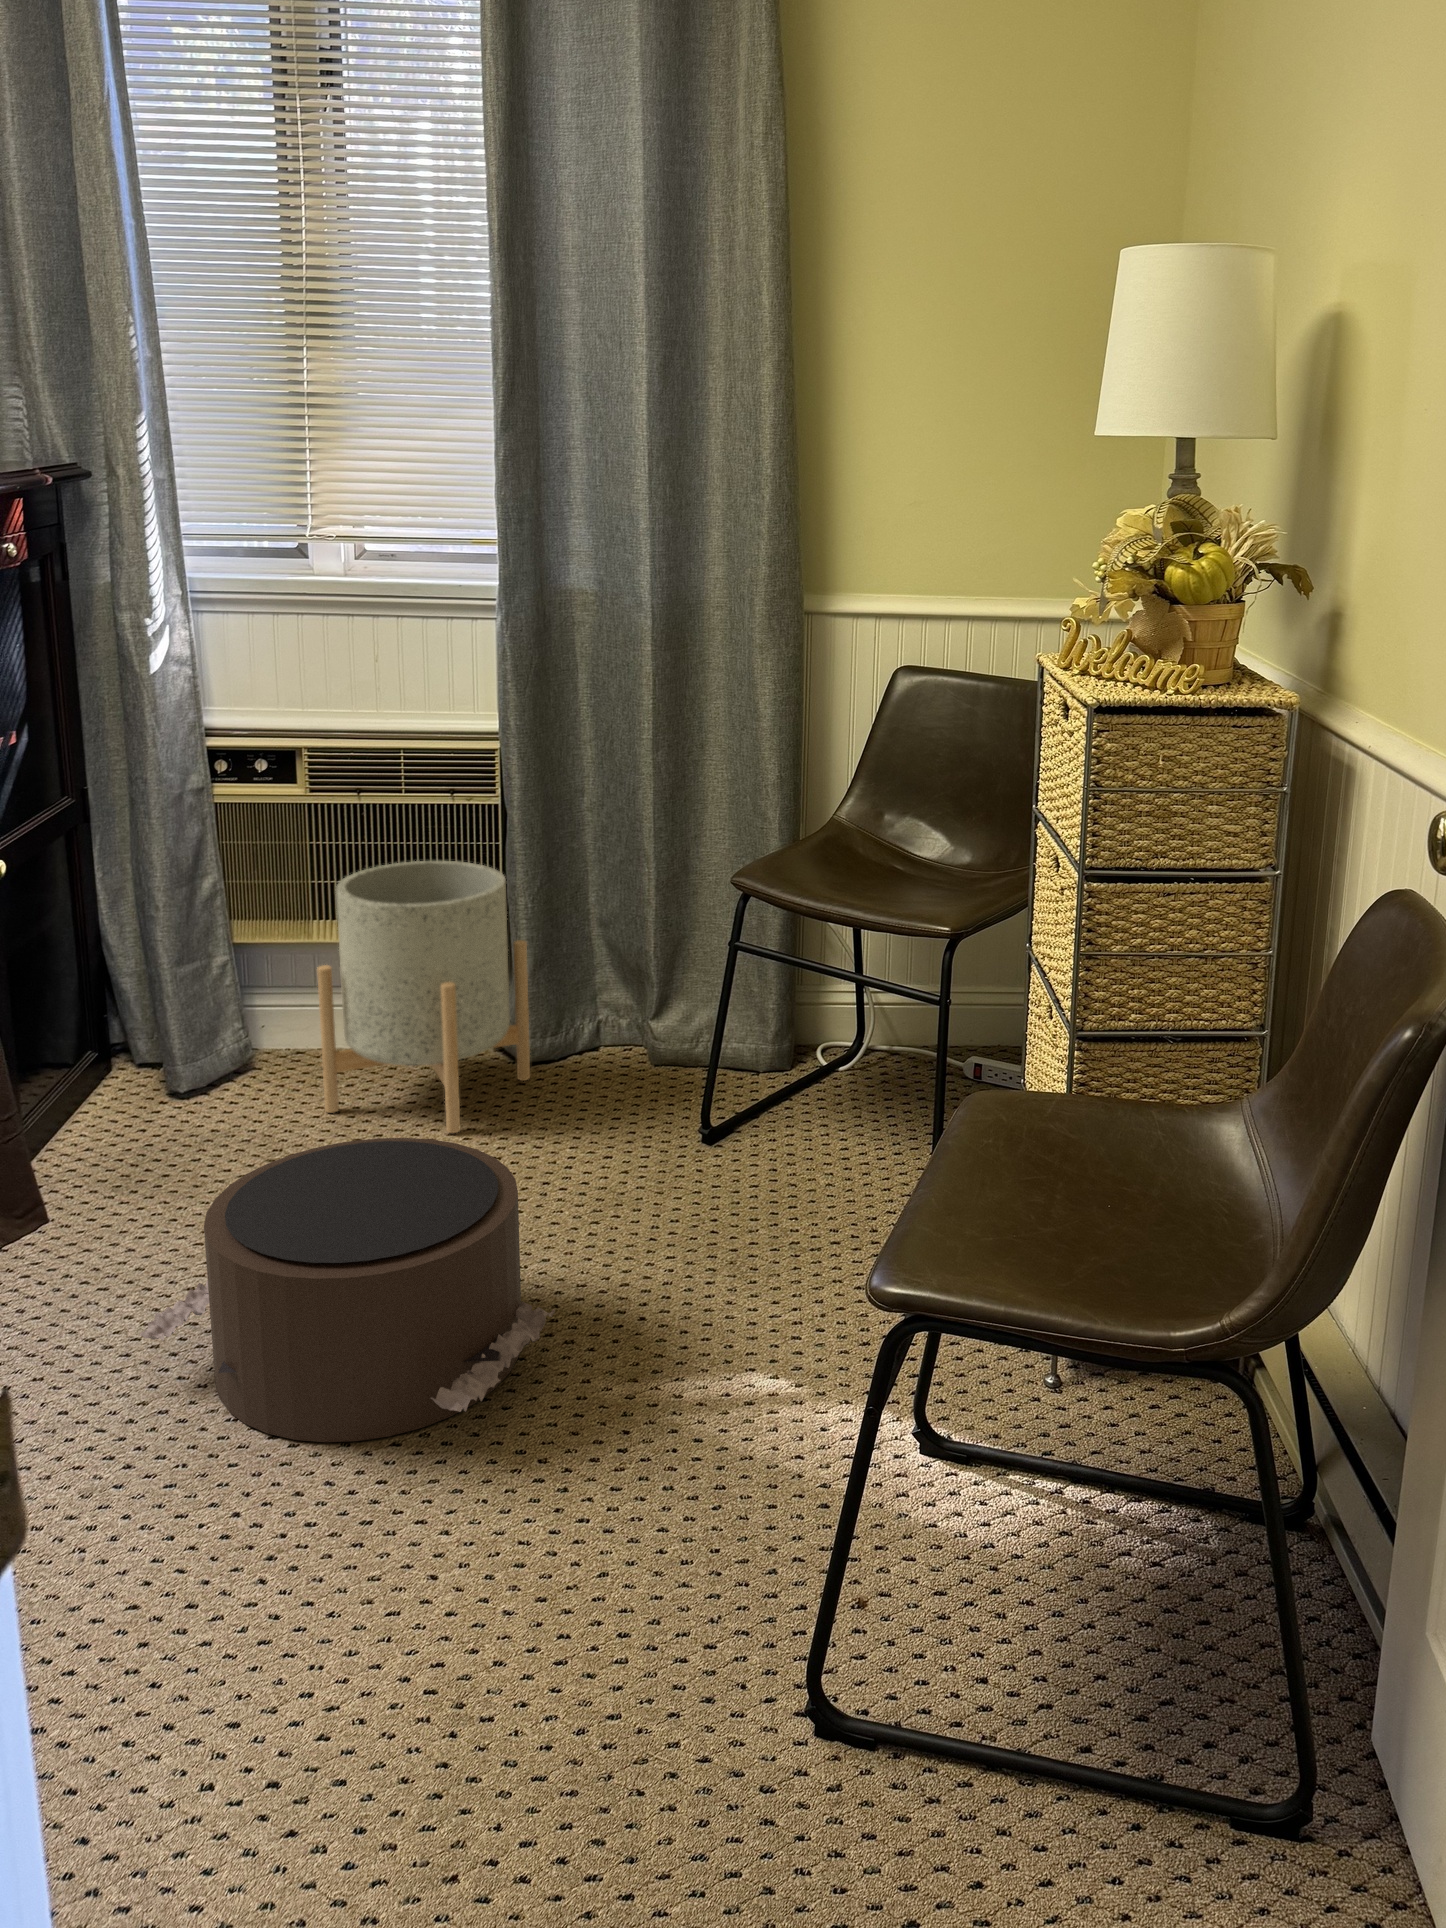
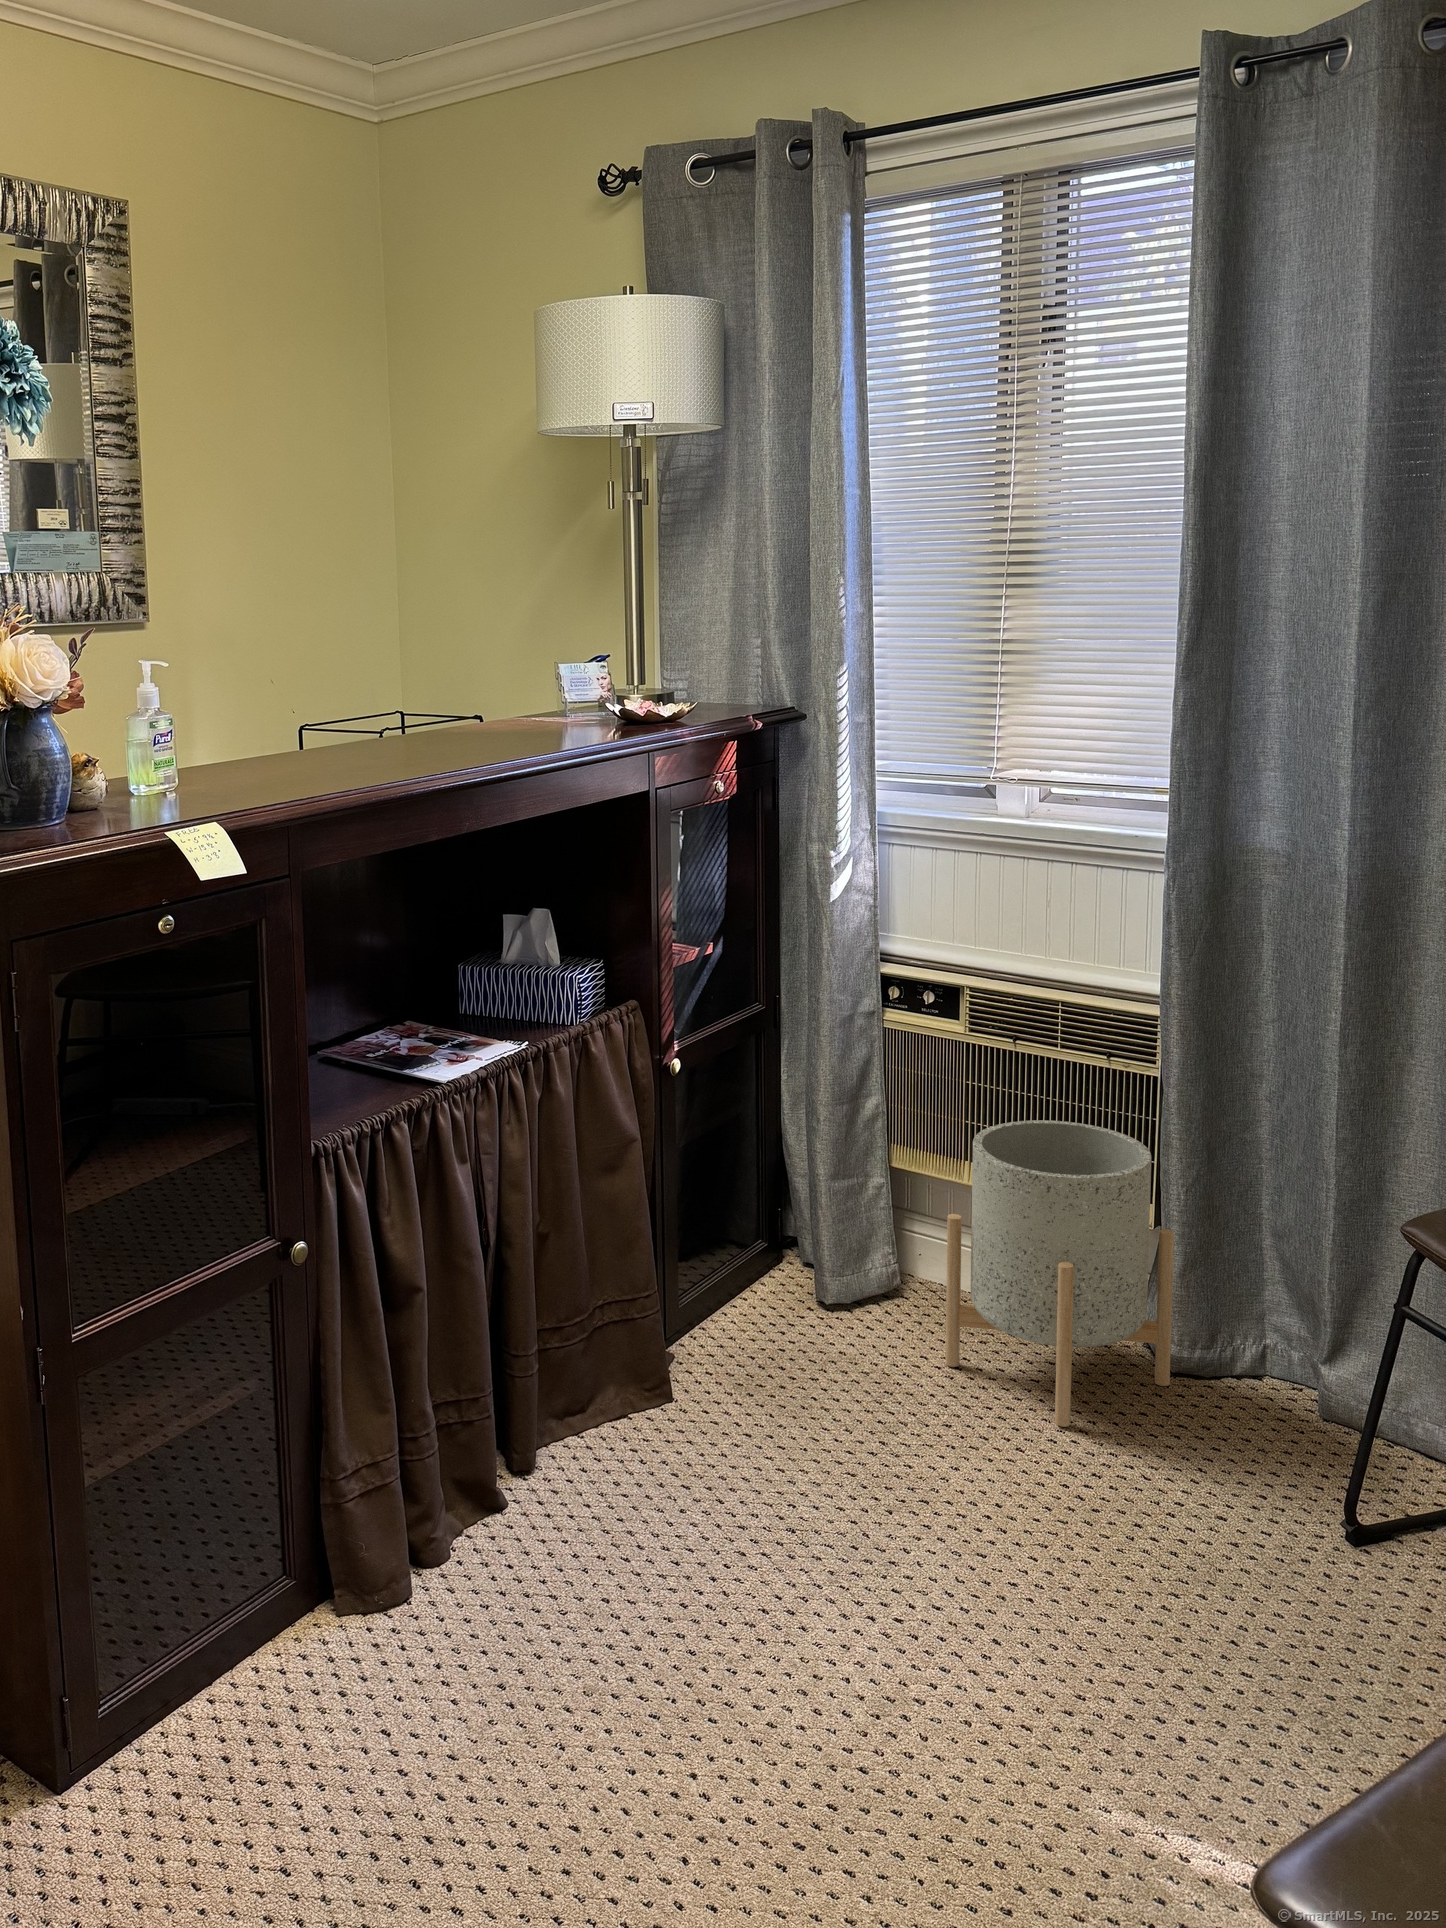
pouf: present [139,1138,555,1442] -> none [673,1414,1066,1768]

